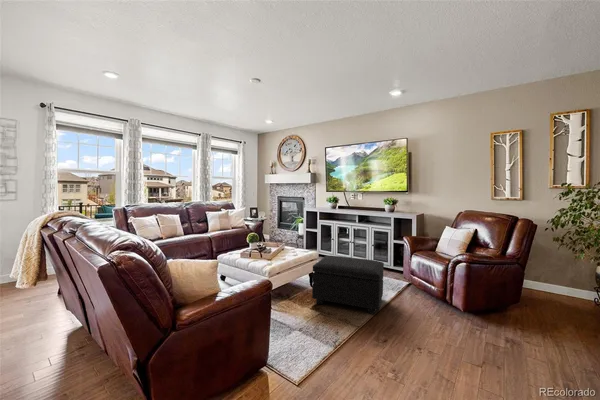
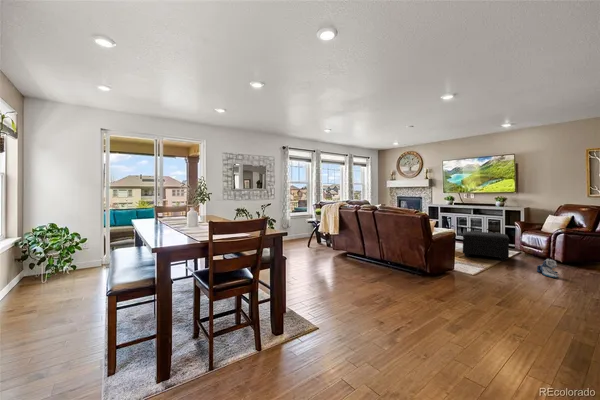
plush toy: none [415,330,450,380] -> present [537,259,558,278]

